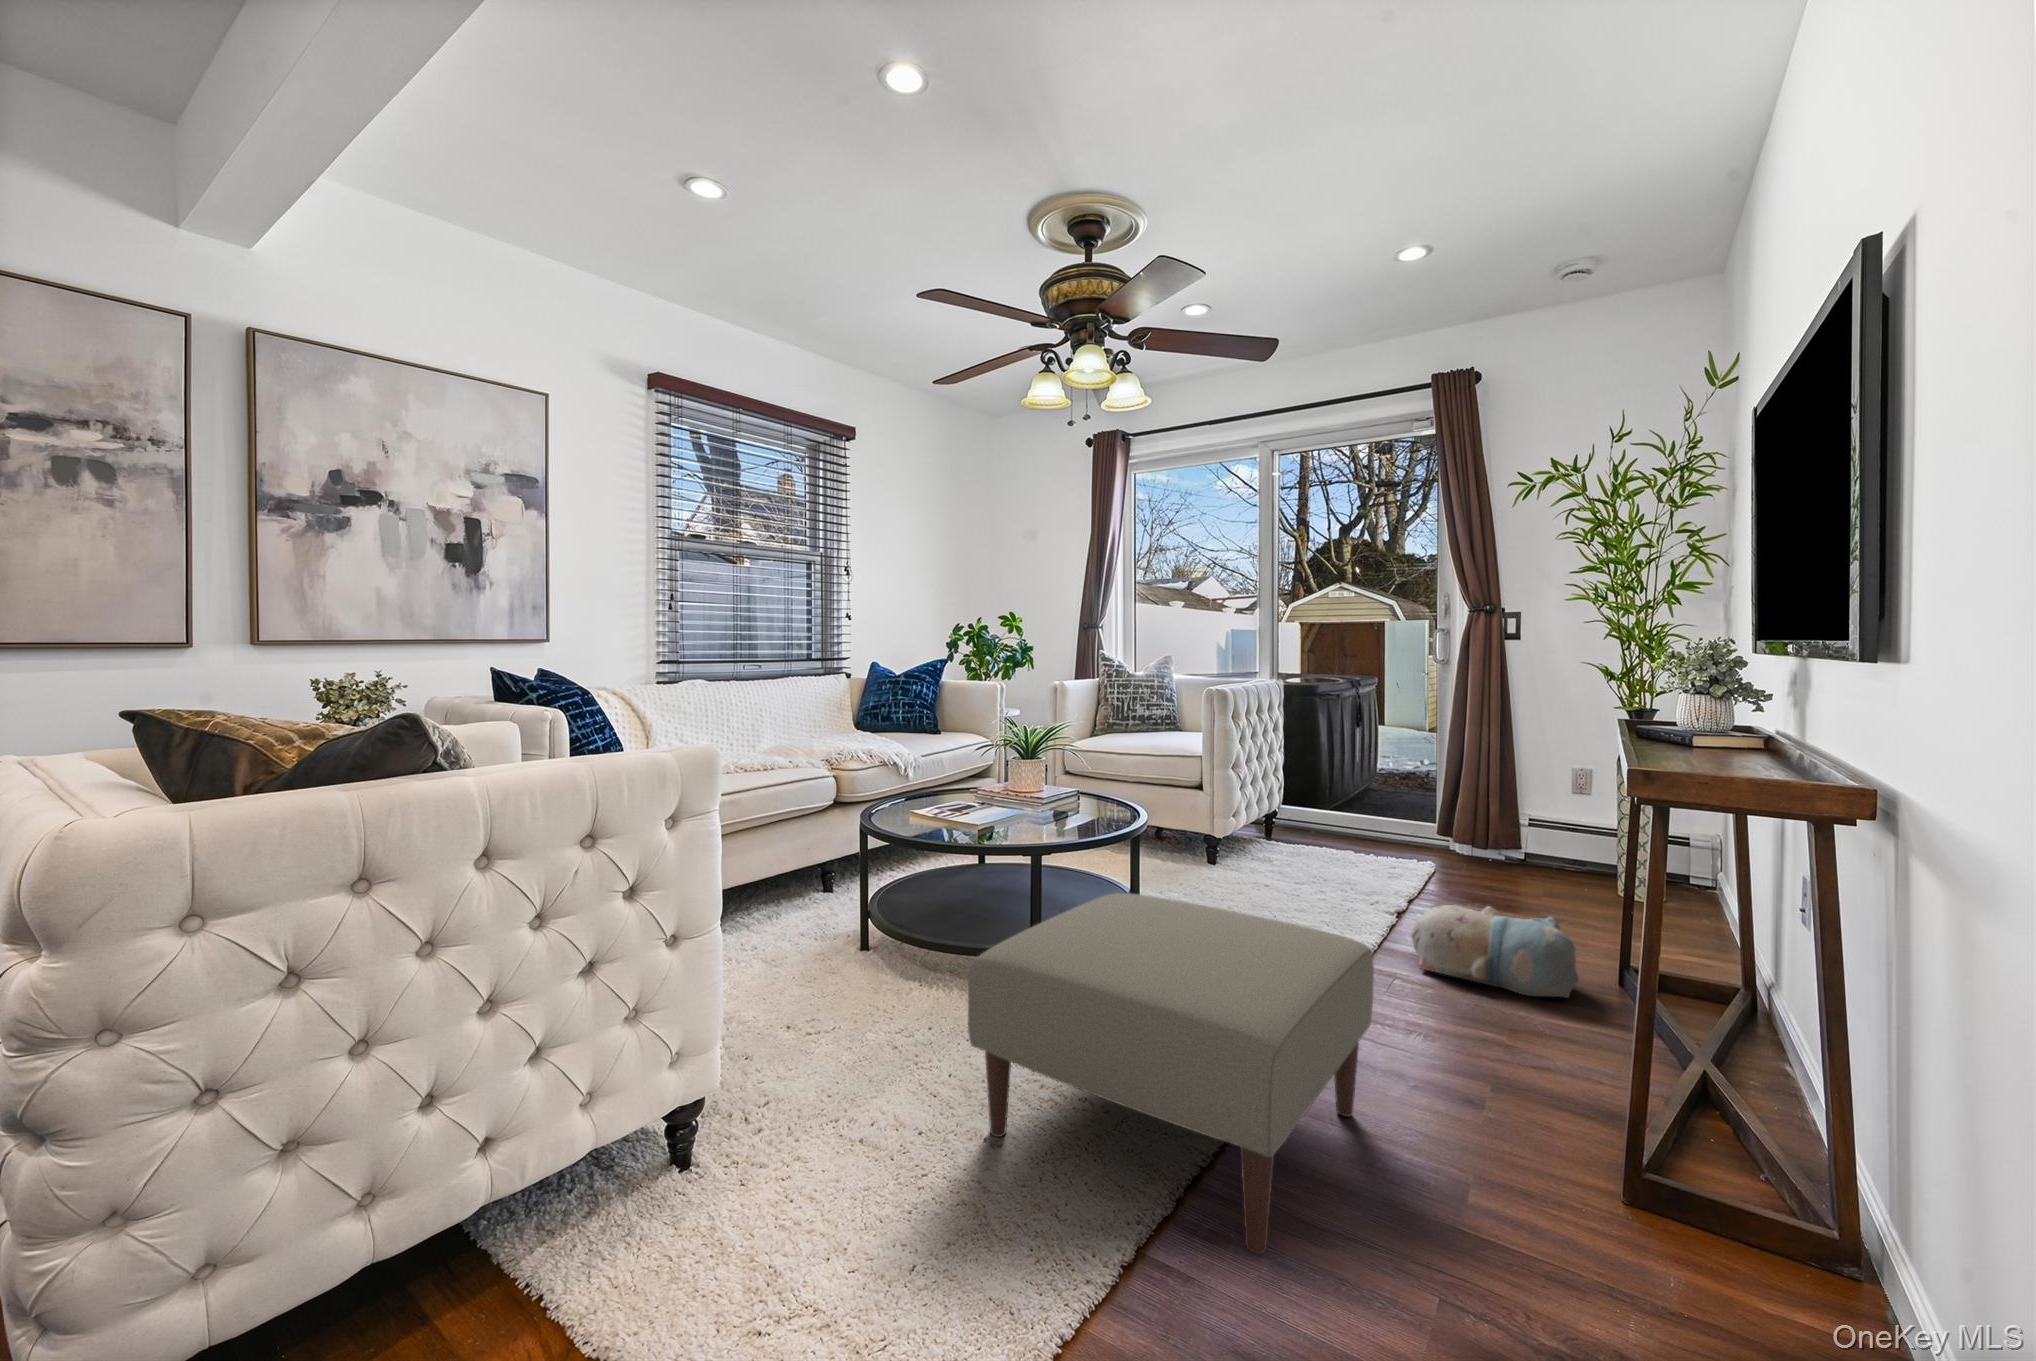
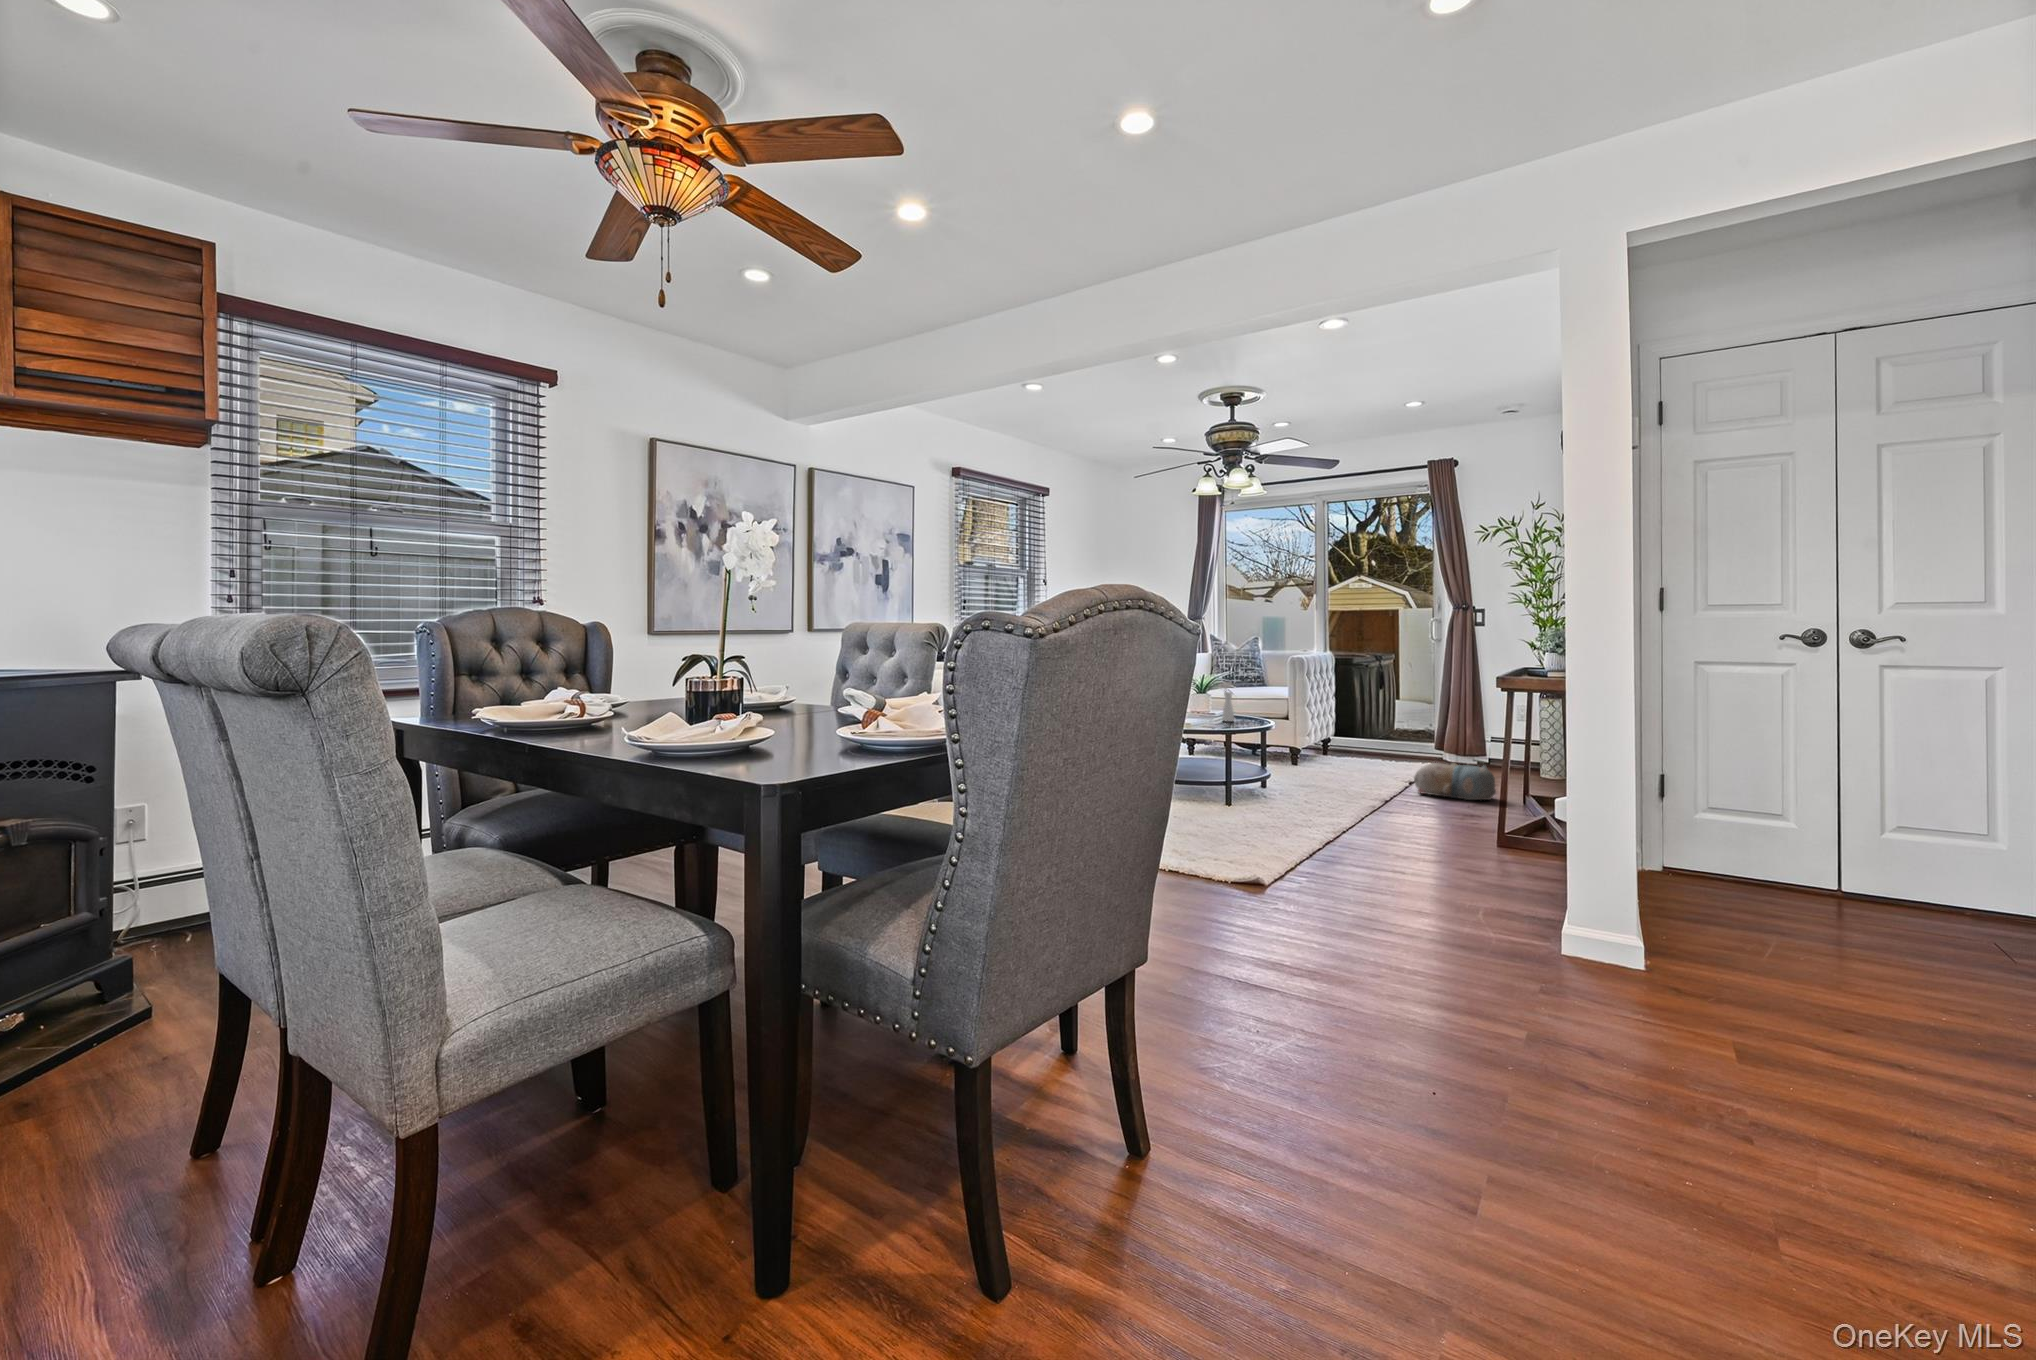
vase: none [1038,743,1071,821] -> present [1218,682,1234,722]
ottoman: present [968,893,1374,1254] -> none [1231,743,1396,842]

